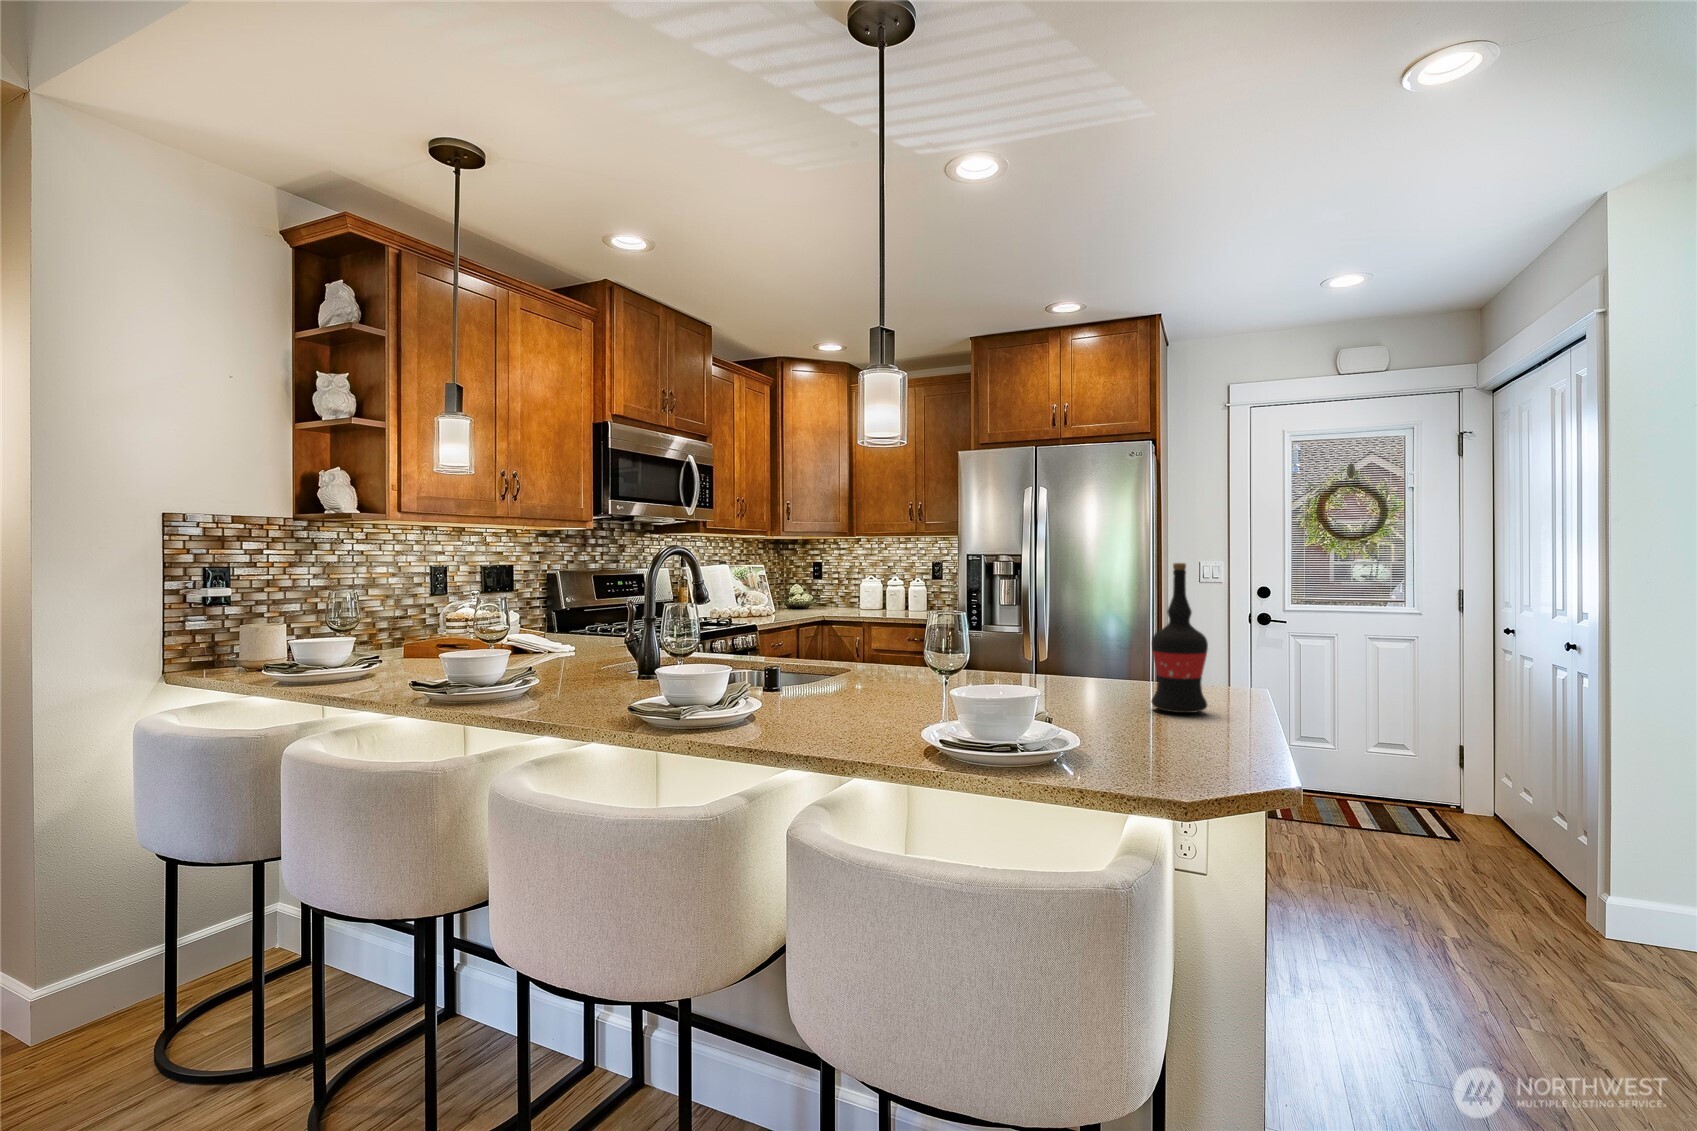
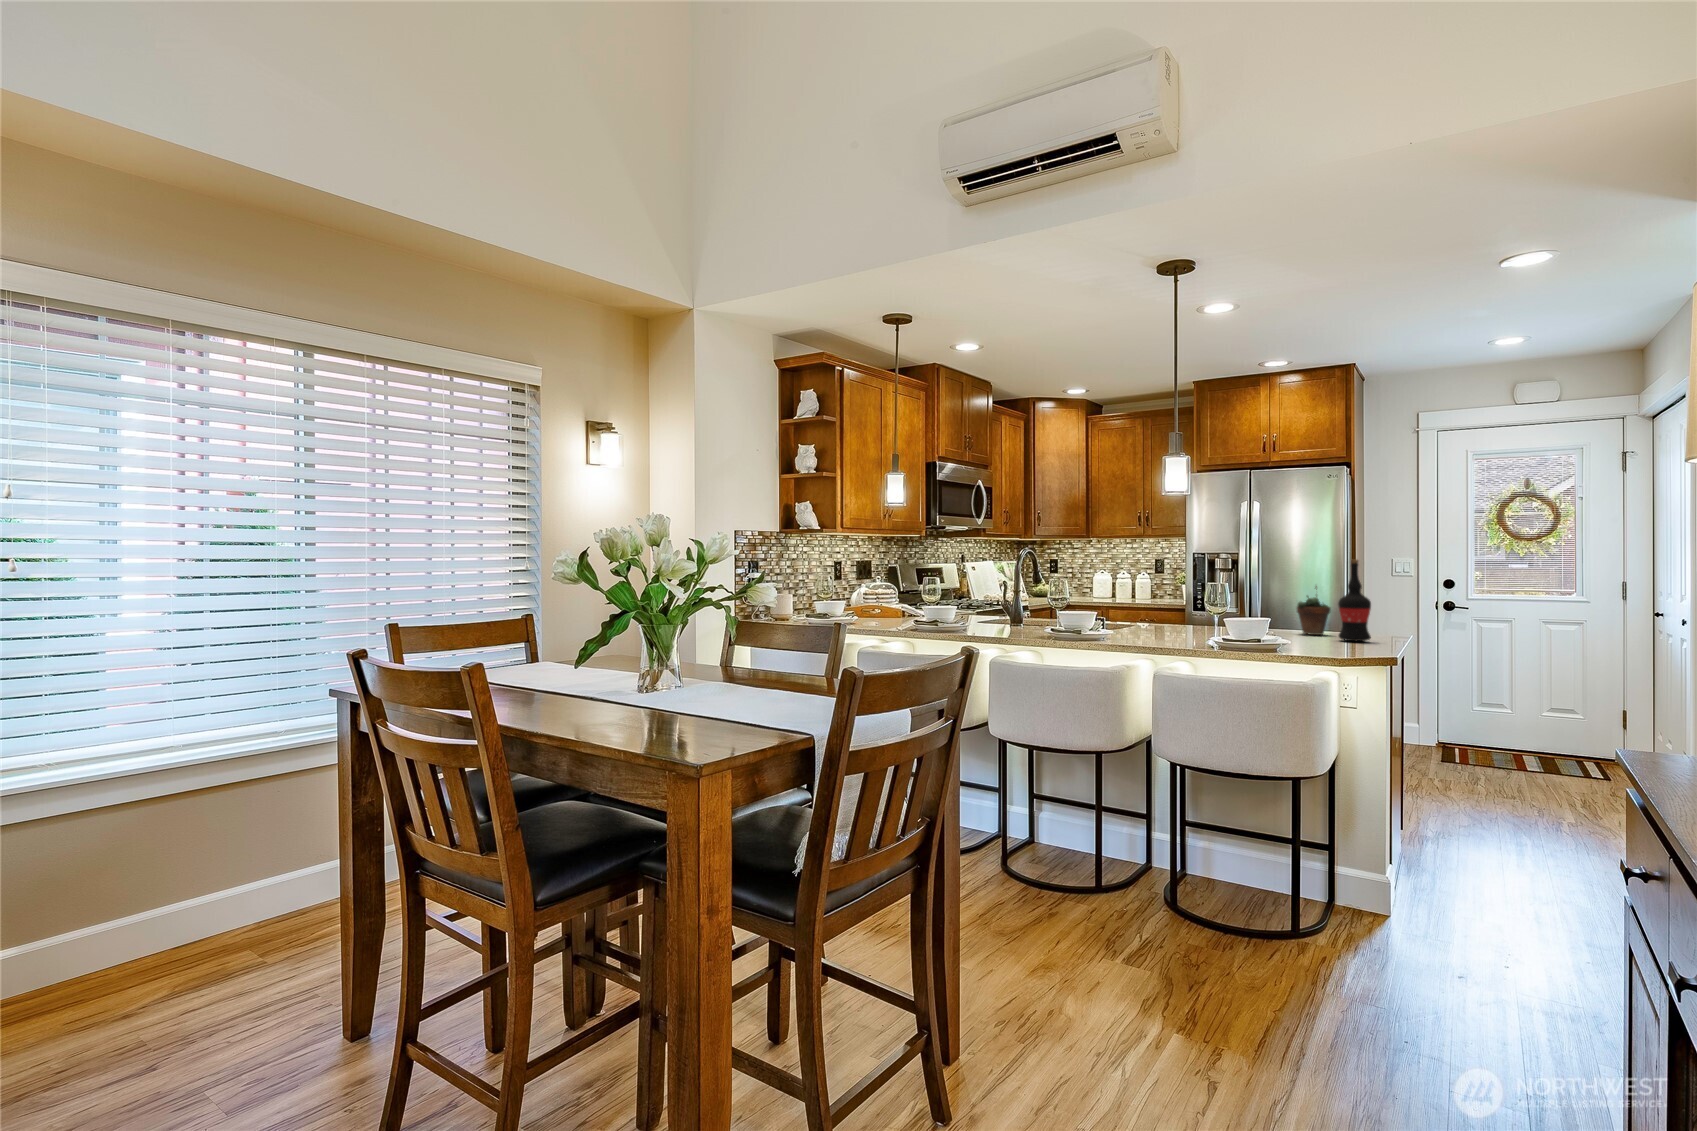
succulent plant: none [1083,604,1137,693] -> present [1296,586,1331,635]

